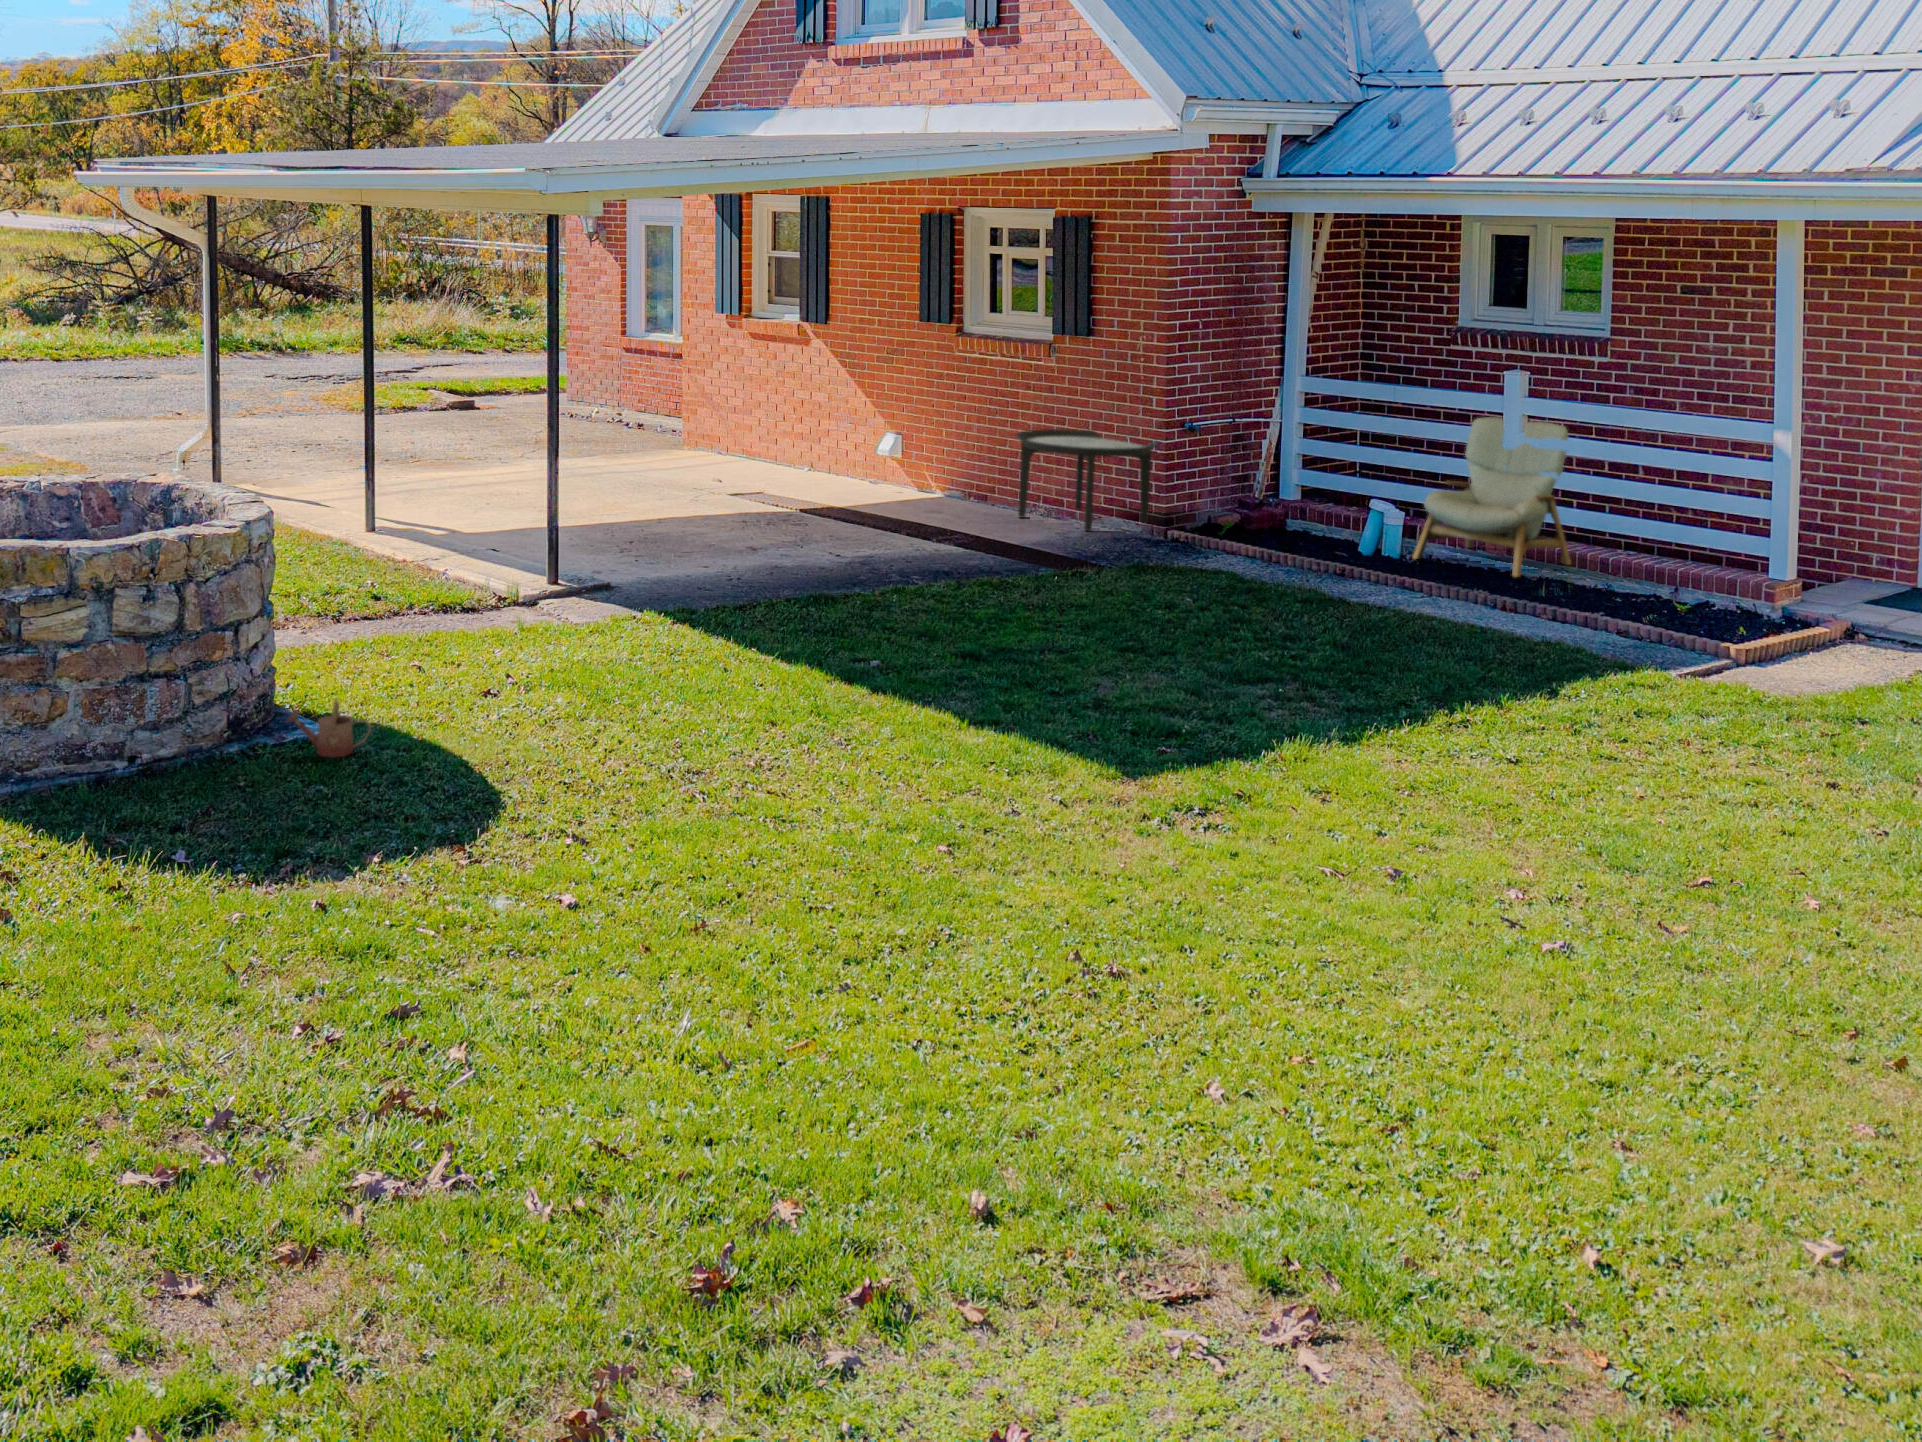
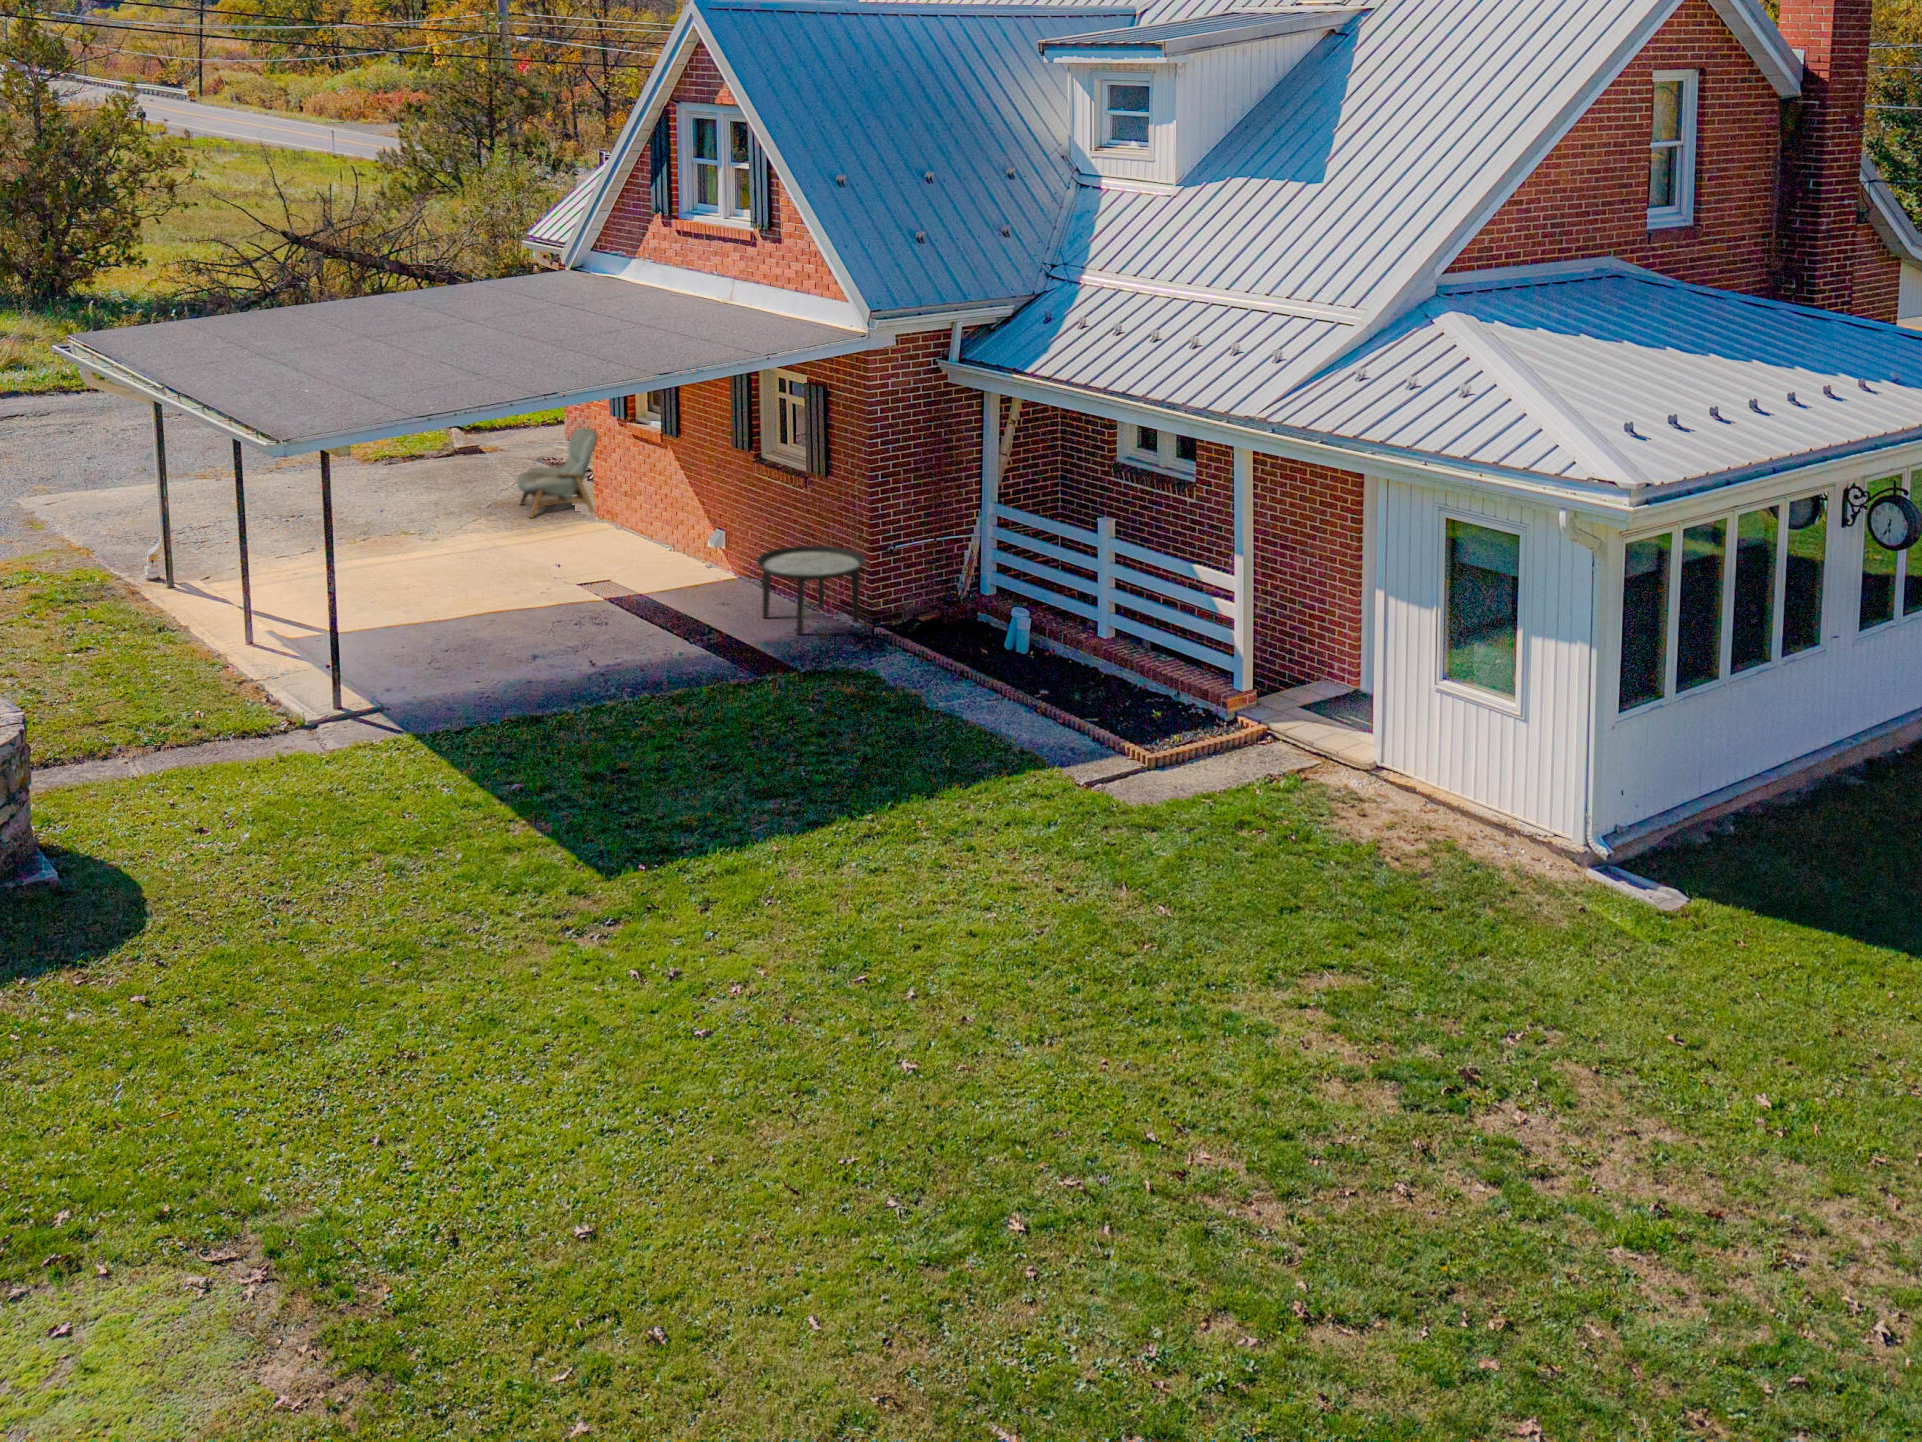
armchair: present [1413,417,1571,577] -> present [517,428,598,518]
watering can: present [287,700,371,757] -> none [27,853,84,891]

